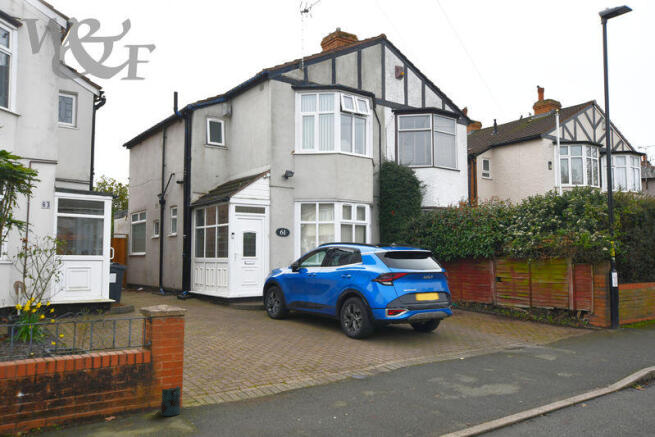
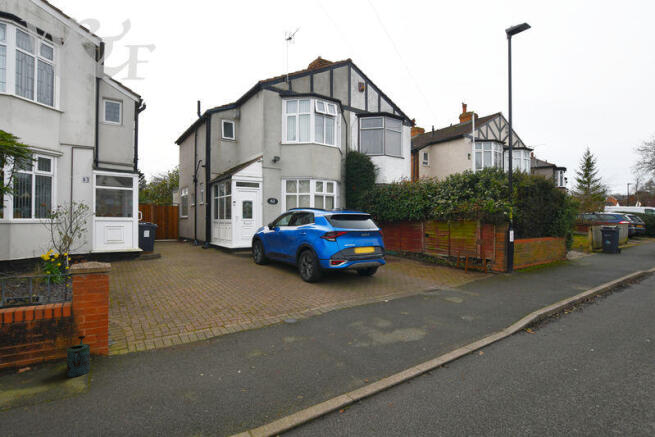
bench: none [542,282,583,329] -> present [457,239,487,273]

